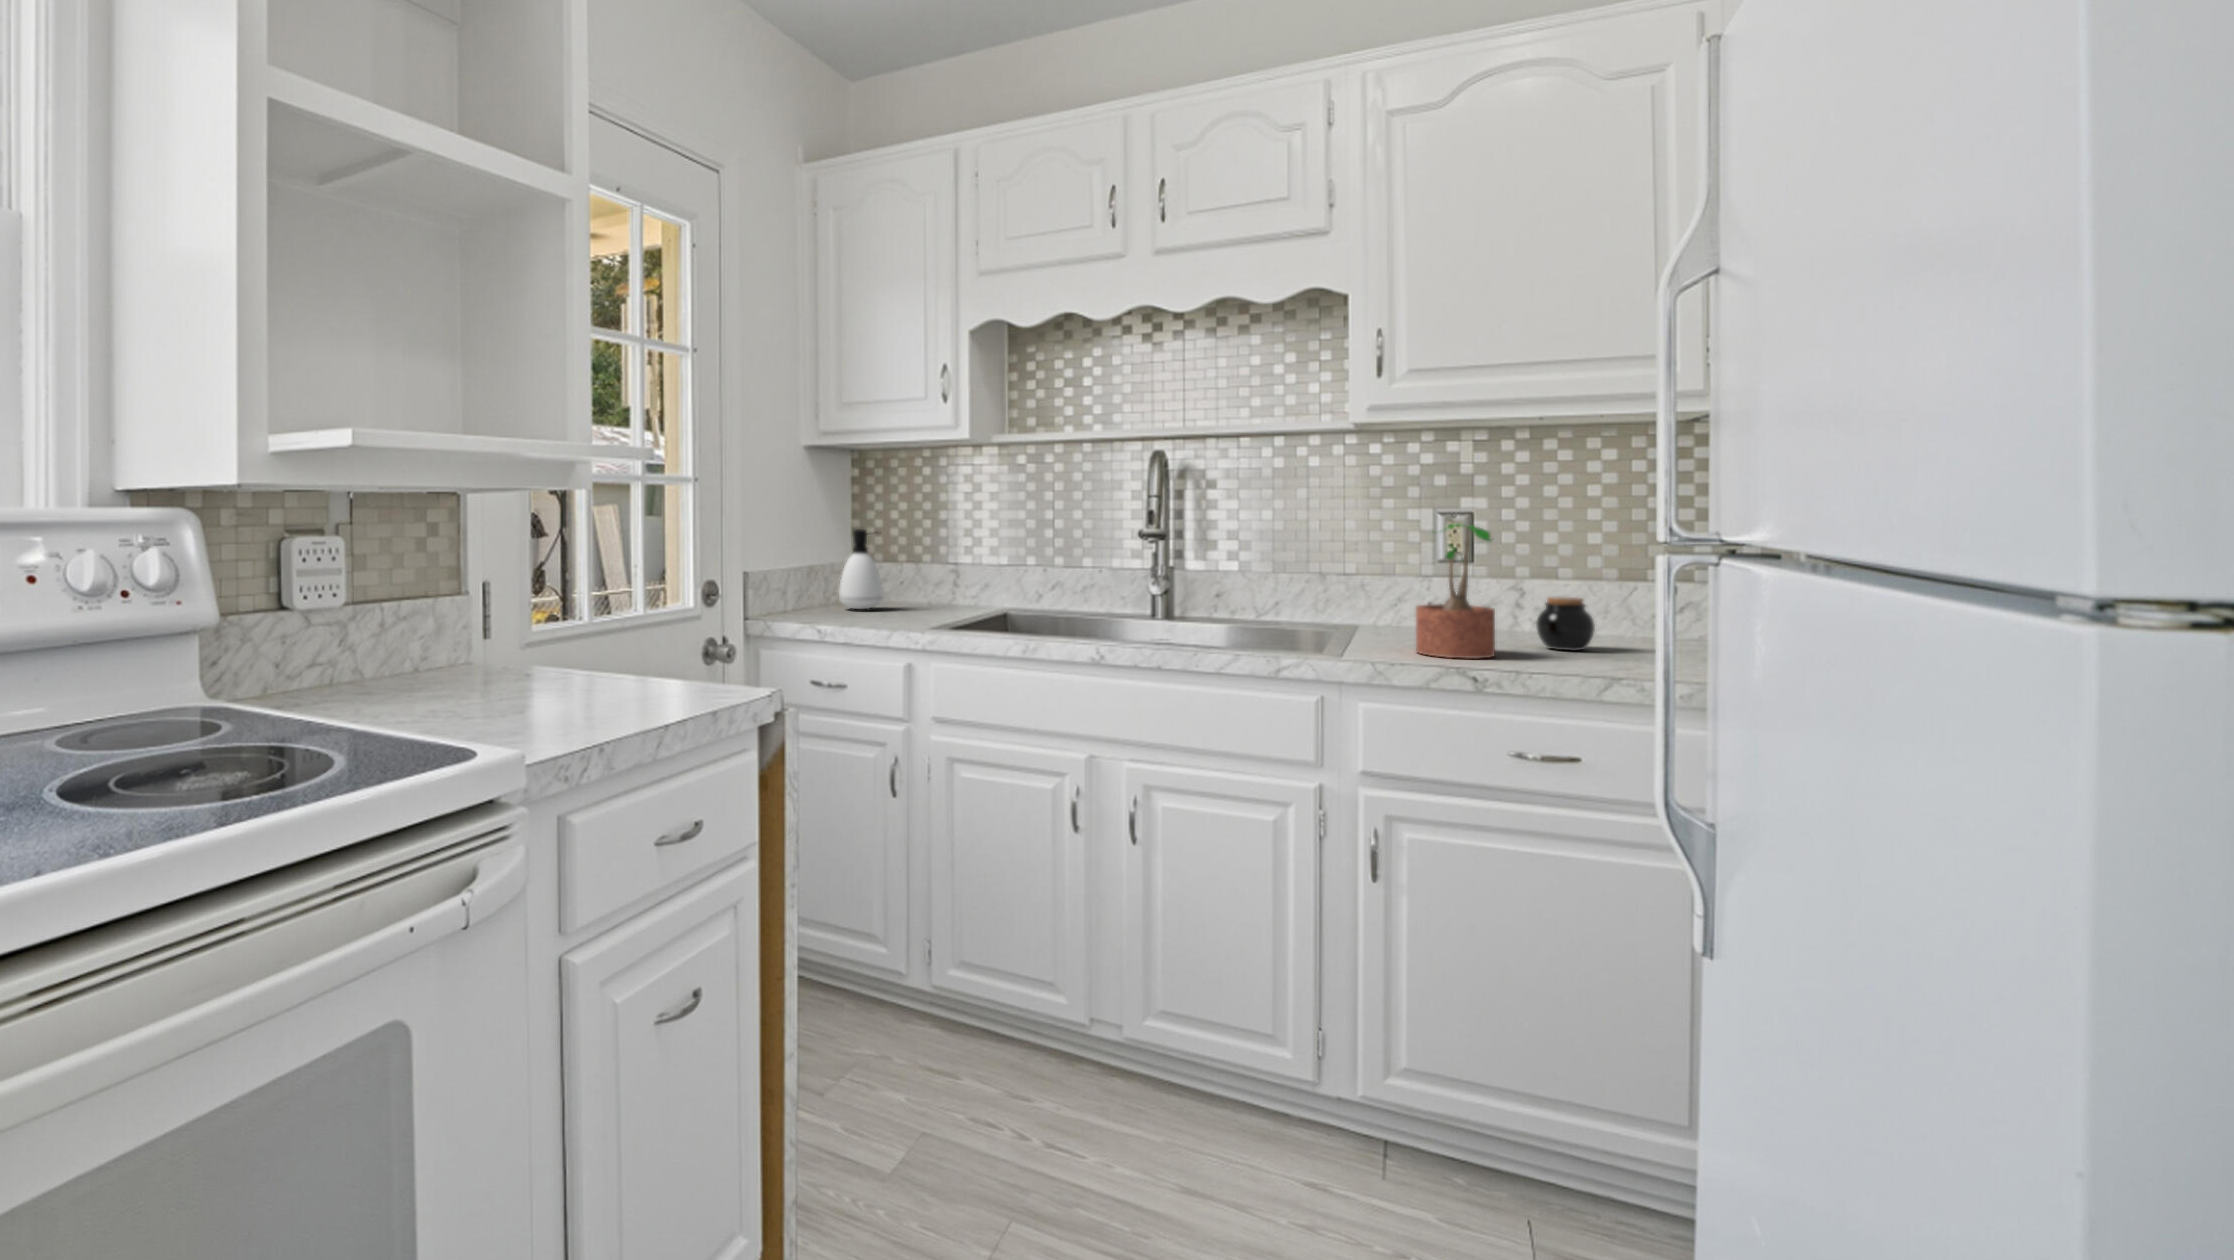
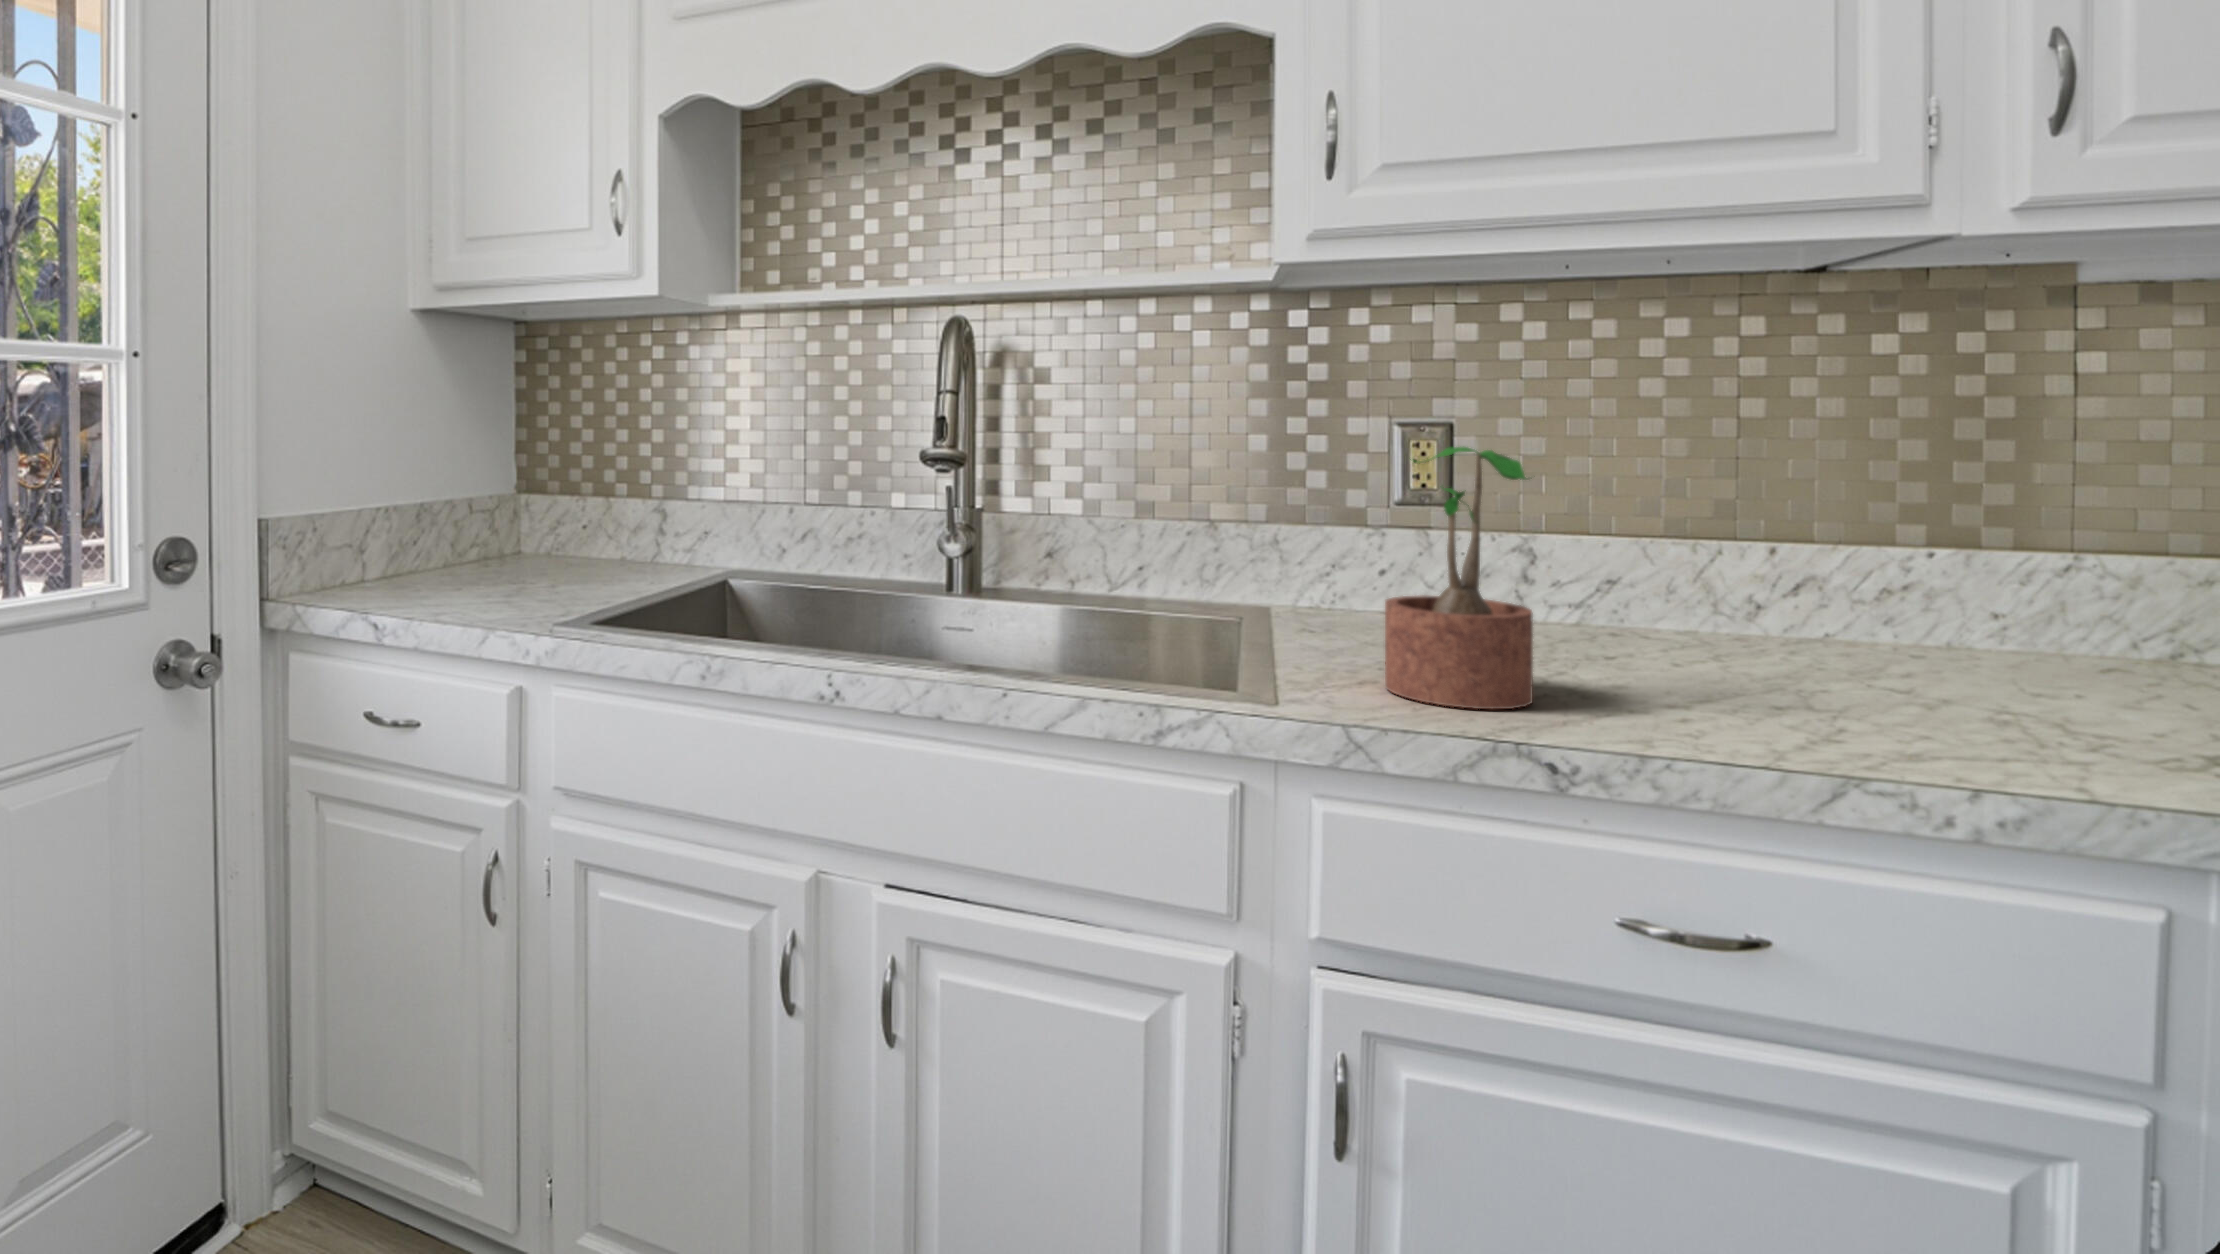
soap dispenser: present [839,529,882,609] -> none [456,446,527,578]
jar: present [1536,596,1595,651] -> none [1588,579,1697,682]

